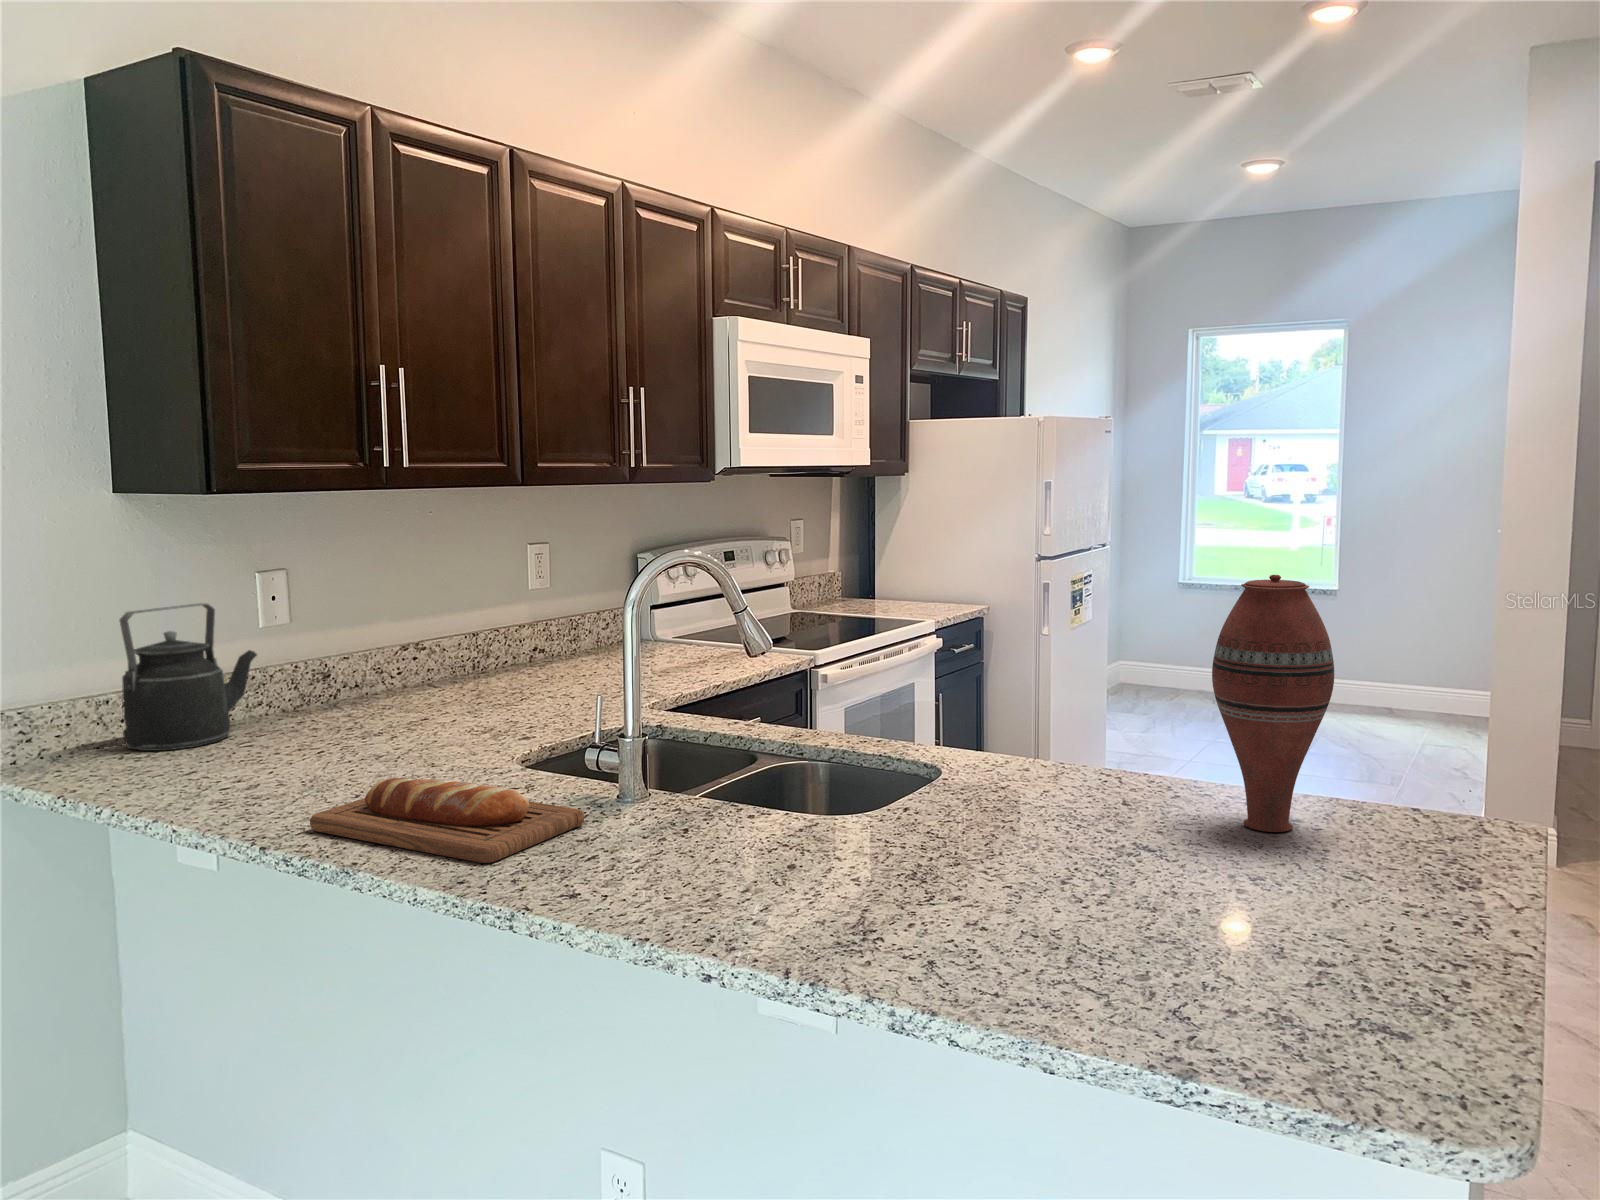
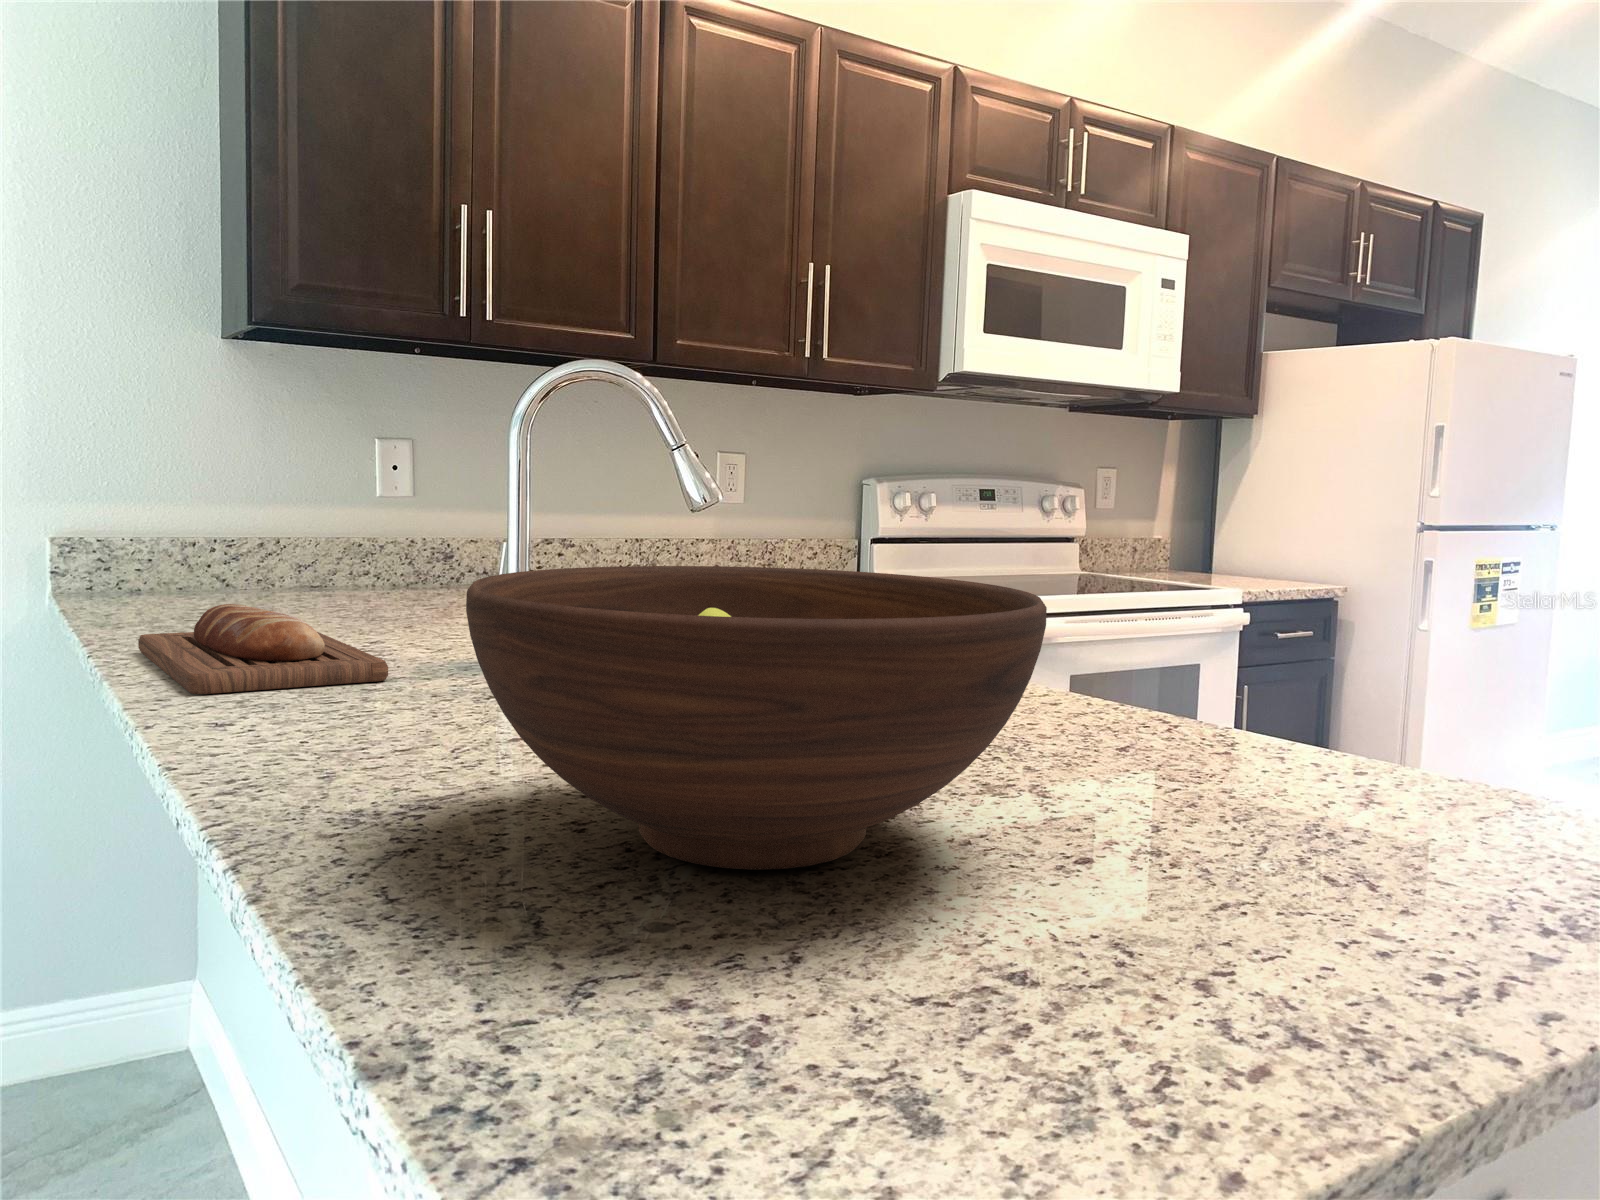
vase: present [1212,575,1334,832] -> none [1243,325,1487,827]
kettle: present [120,603,257,751] -> none [202,453,359,598]
fruit bowl: none [916,730,1229,916] -> present [466,566,1047,869]

